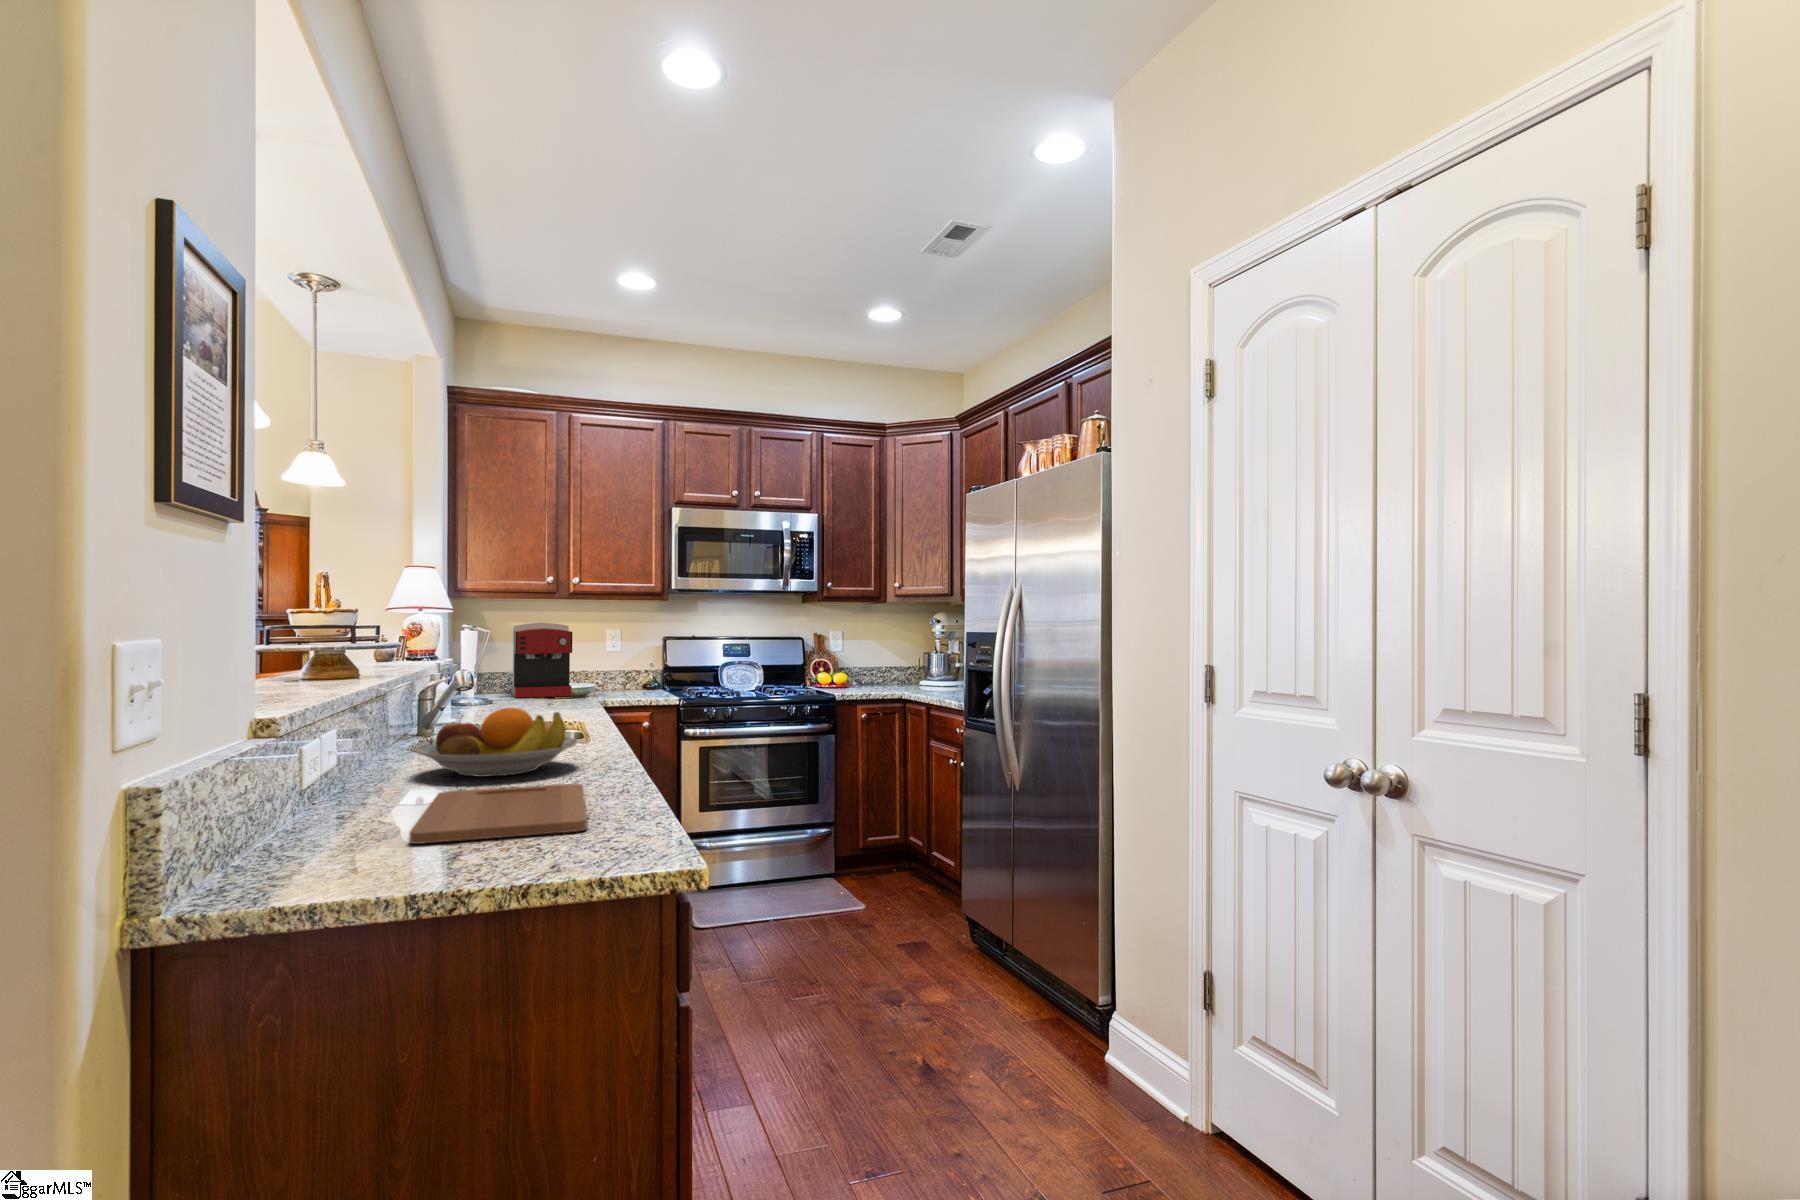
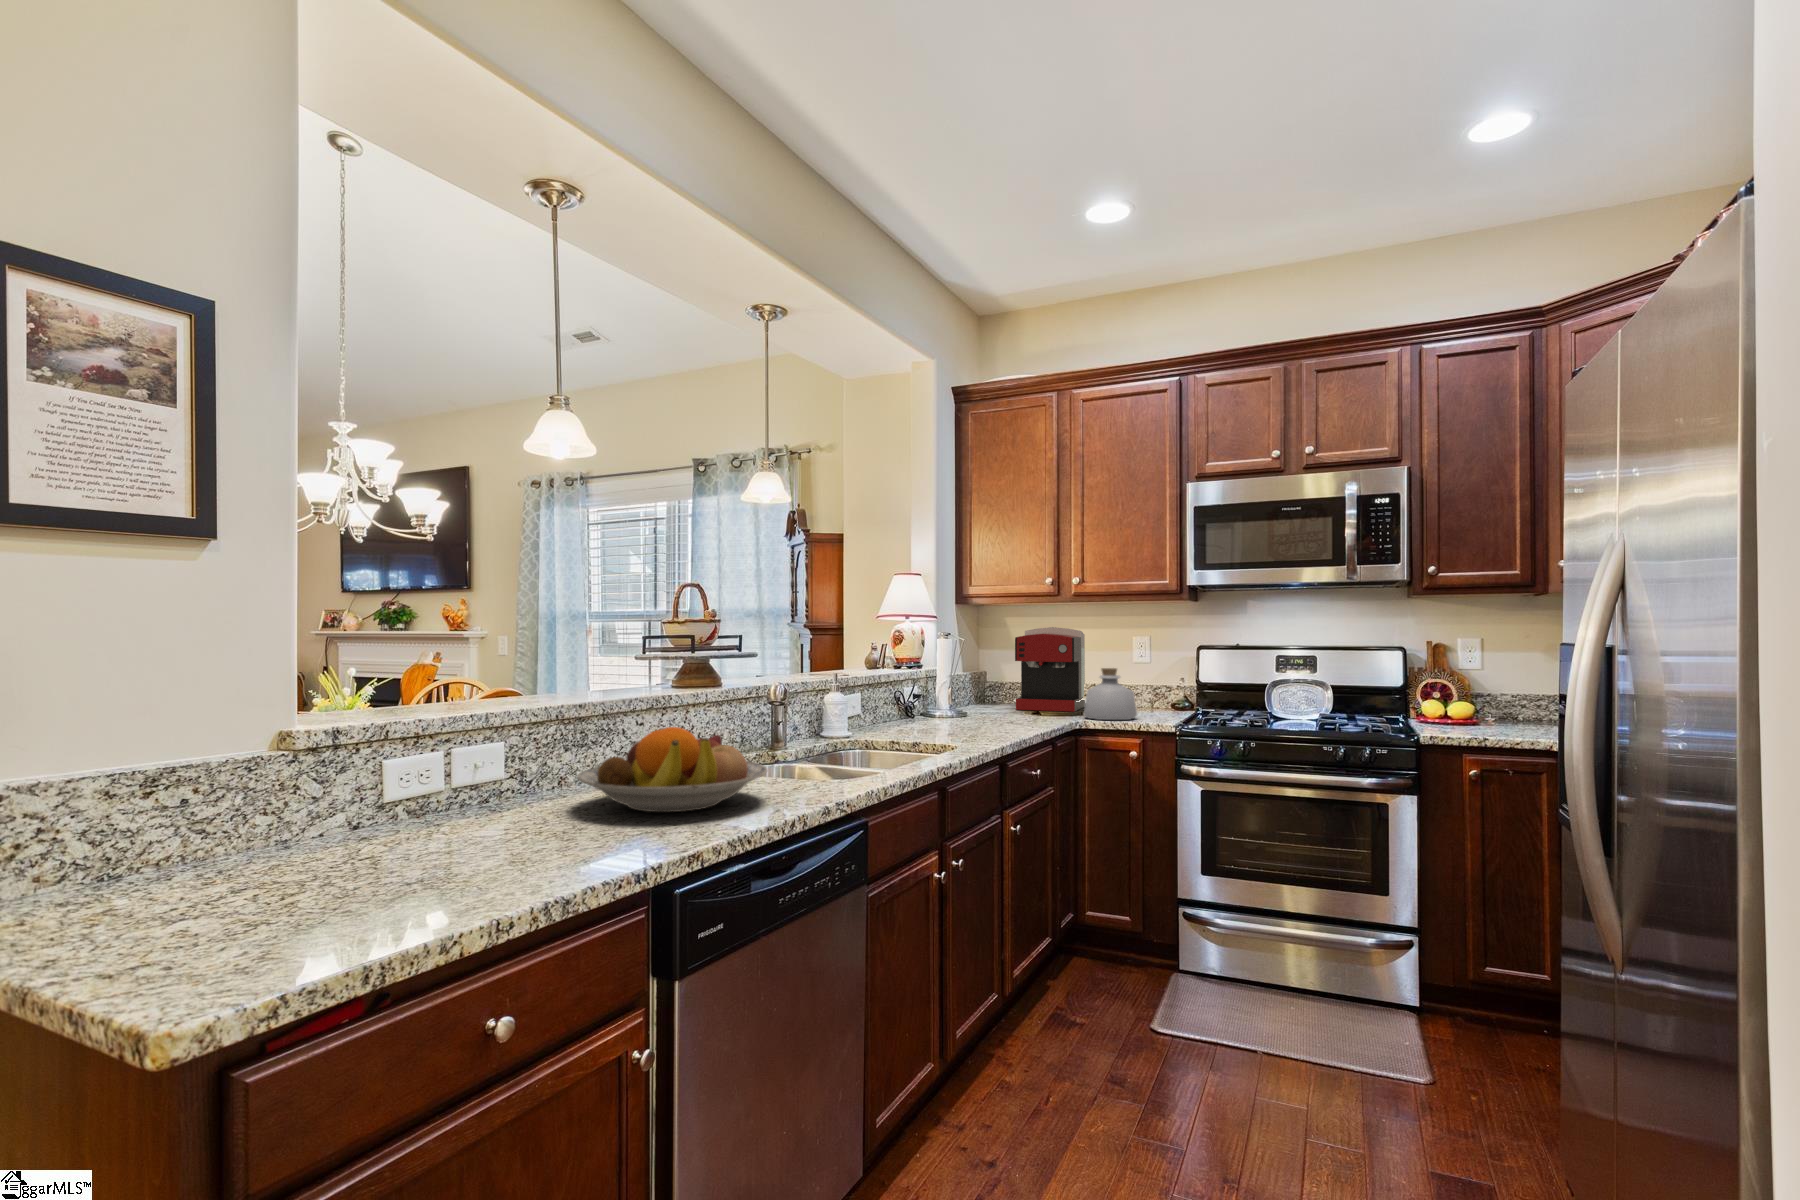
bottle: none [593,657,638,700] -> present [1084,668,1137,720]
cutting board: present [409,784,587,844] -> none [225,827,608,934]

